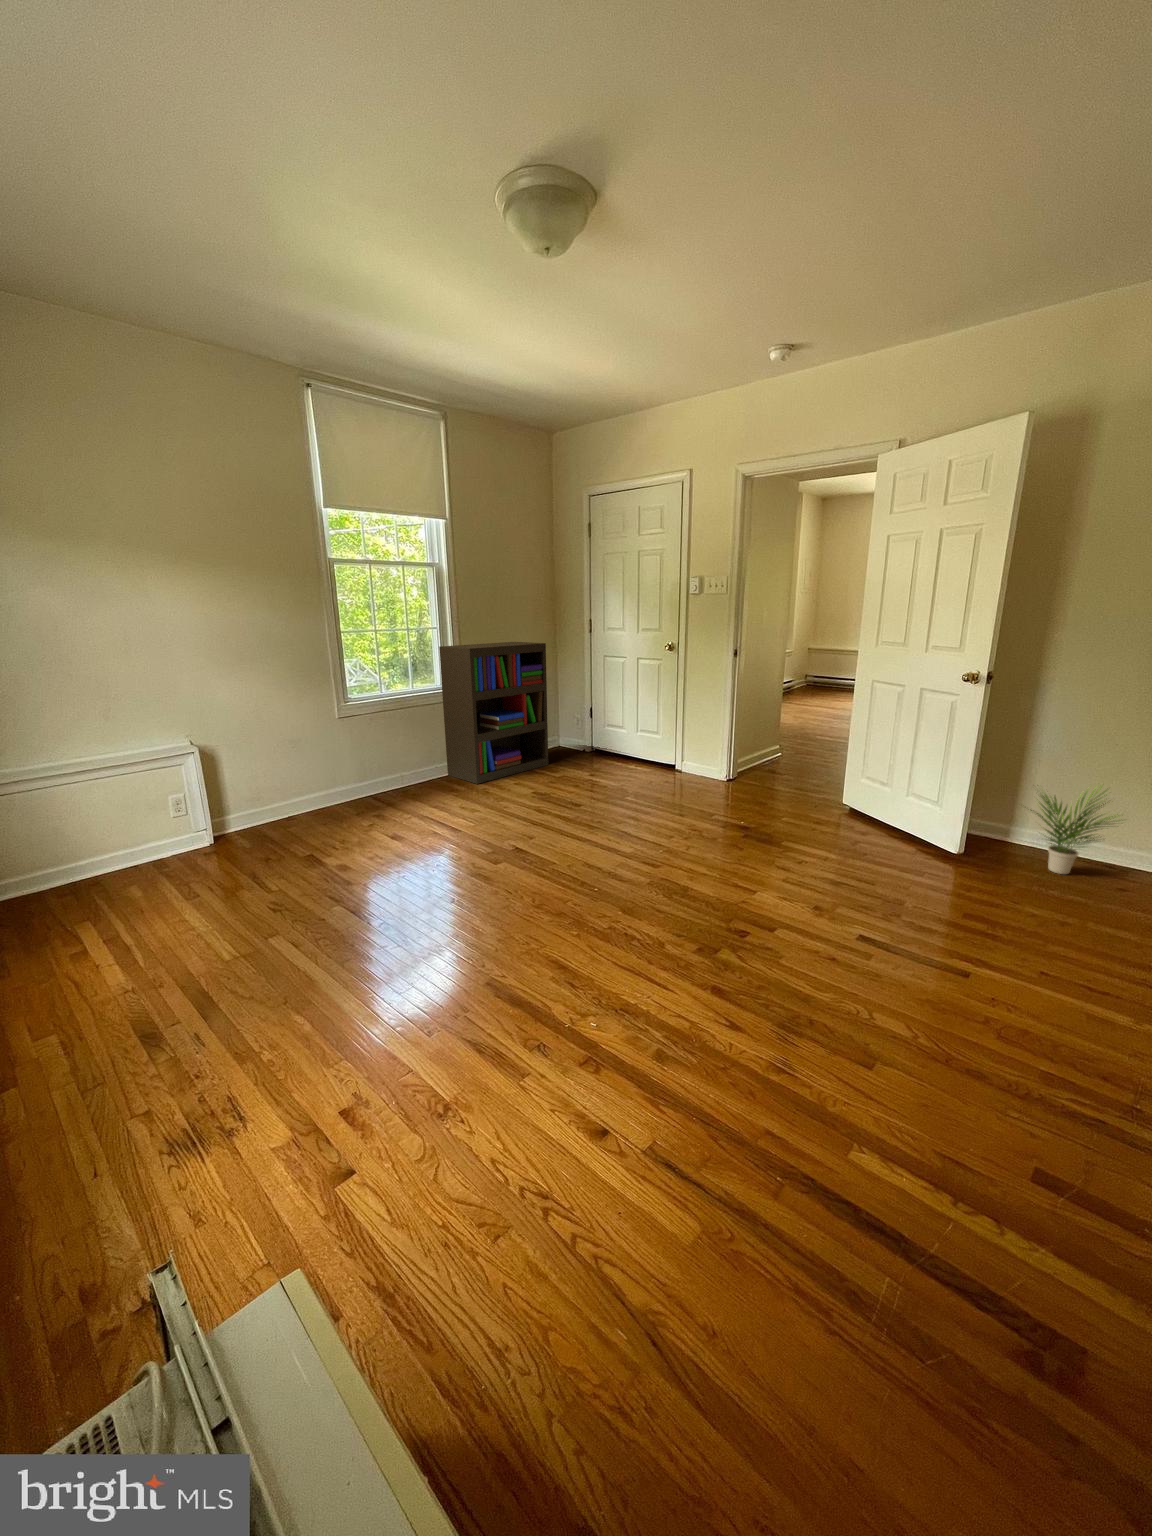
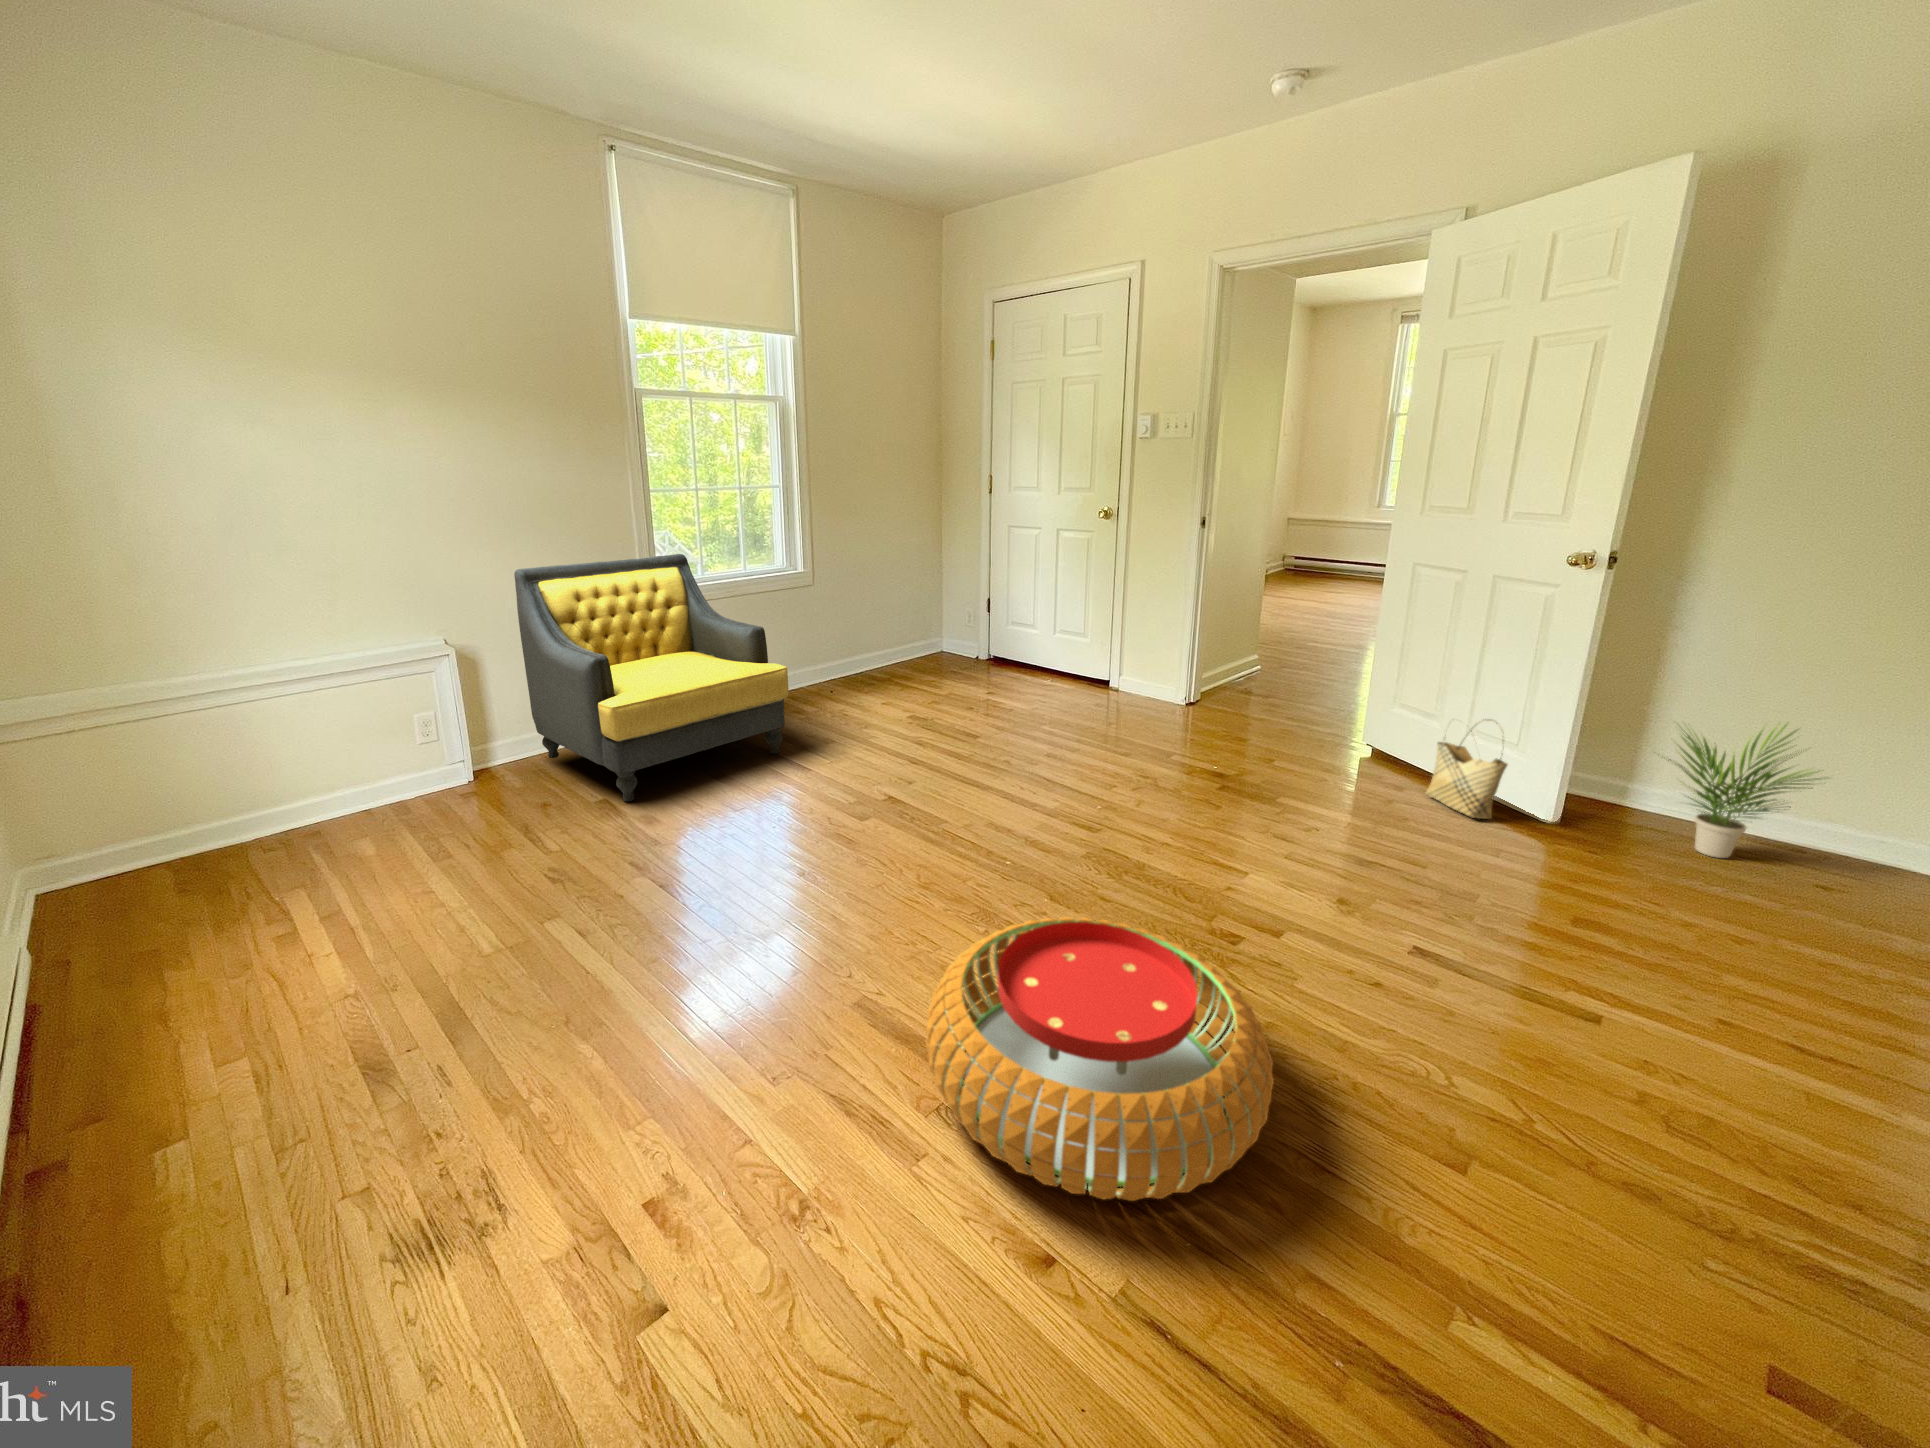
bookshelf: present [439,642,548,784] -> none [782,506,929,704]
armchair: none [242,677,444,855] -> present [514,554,789,801]
woven basket: none [880,786,931,853] -> present [1426,722,1507,819]
pouf: none [531,920,754,1093] -> present [926,917,1274,1201]

